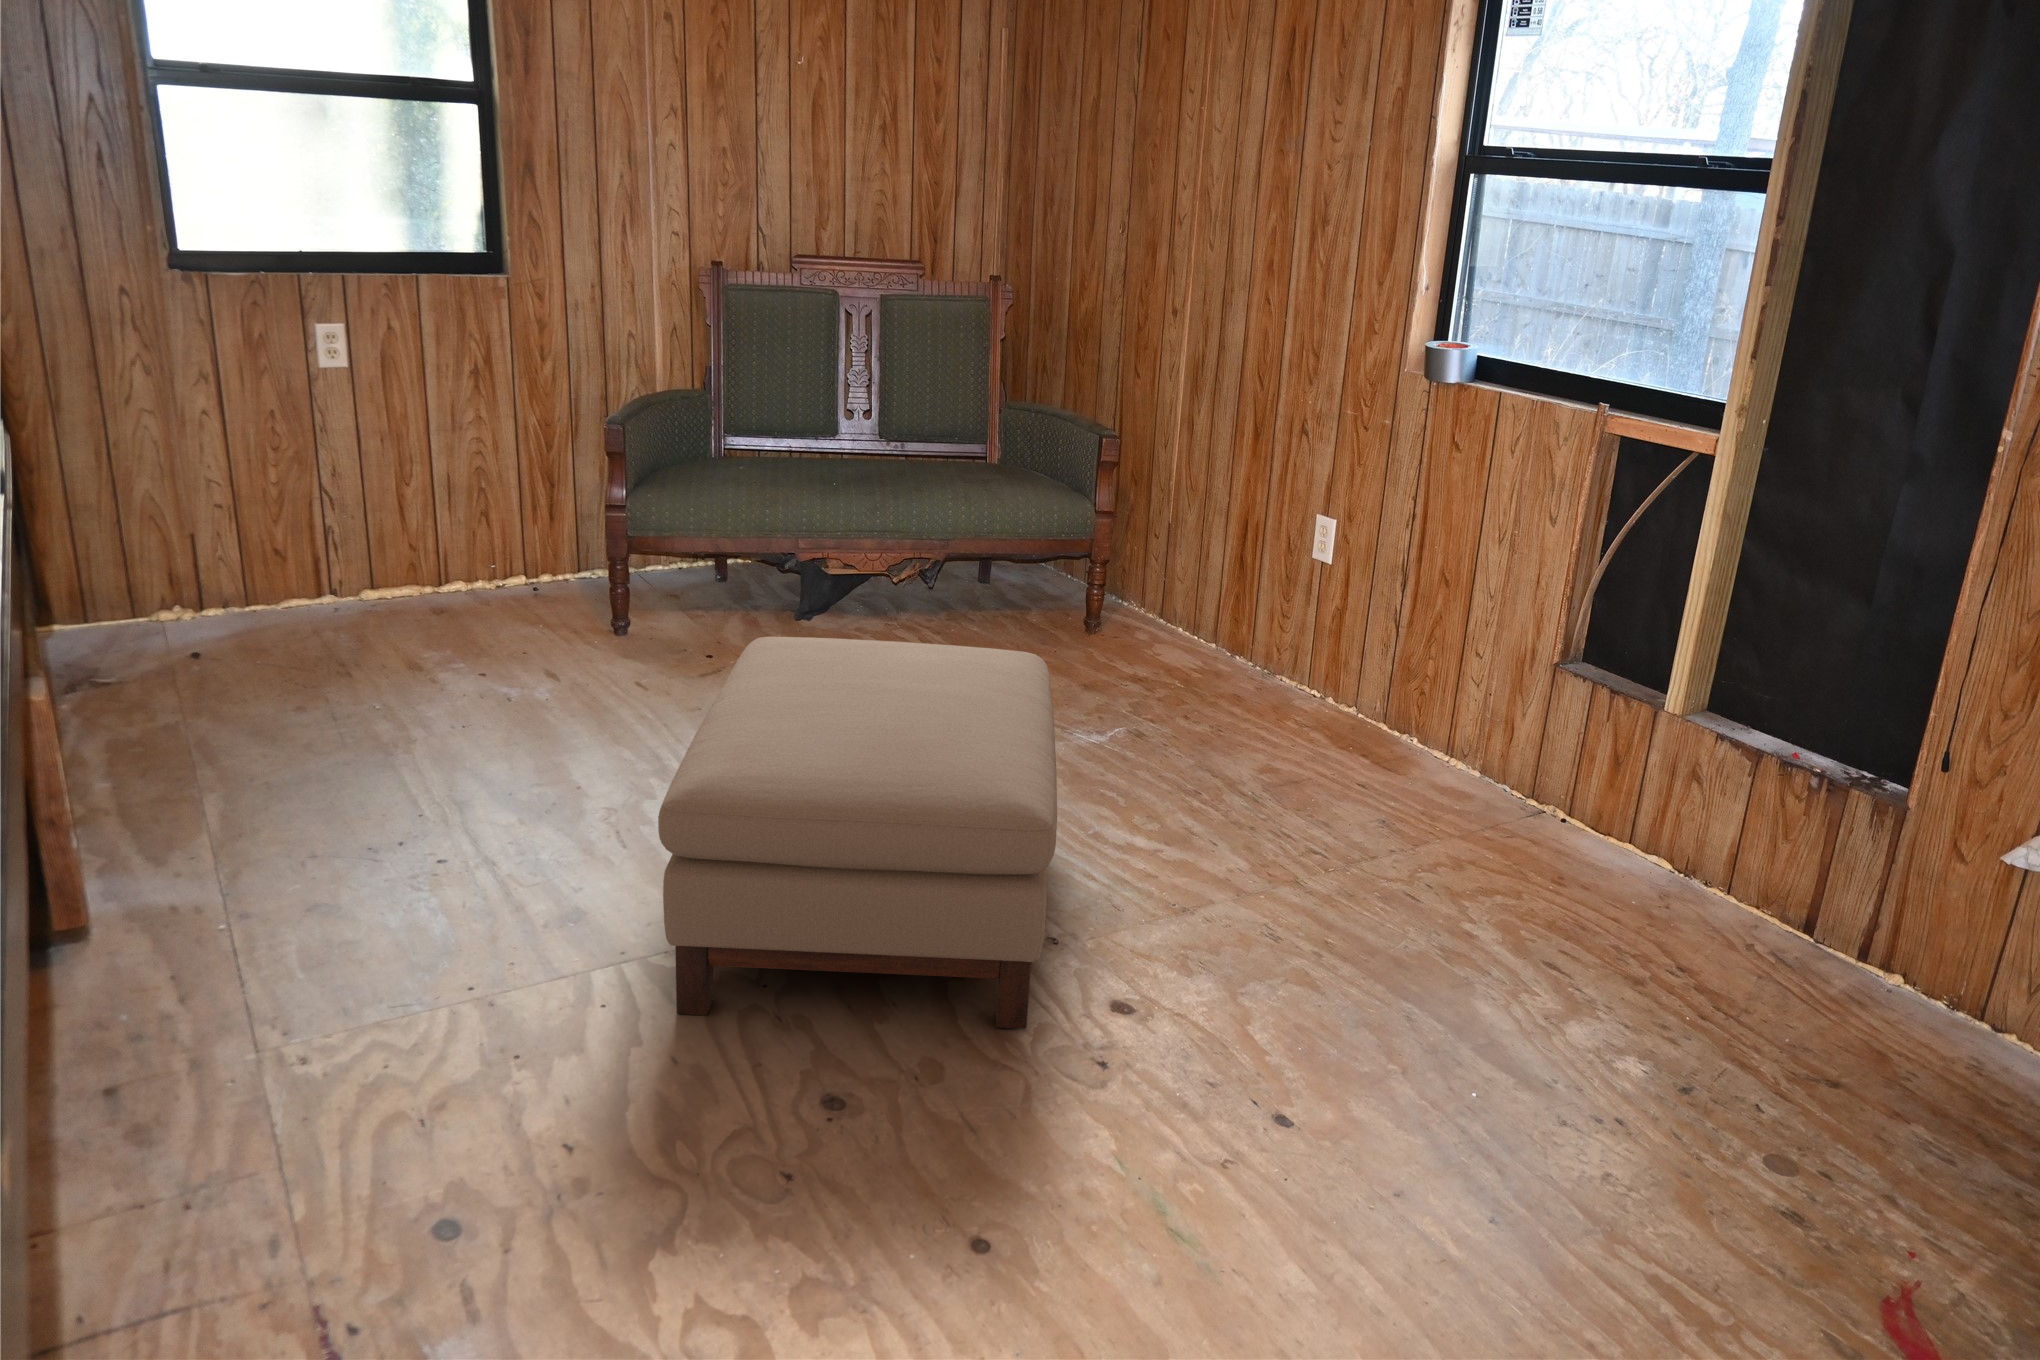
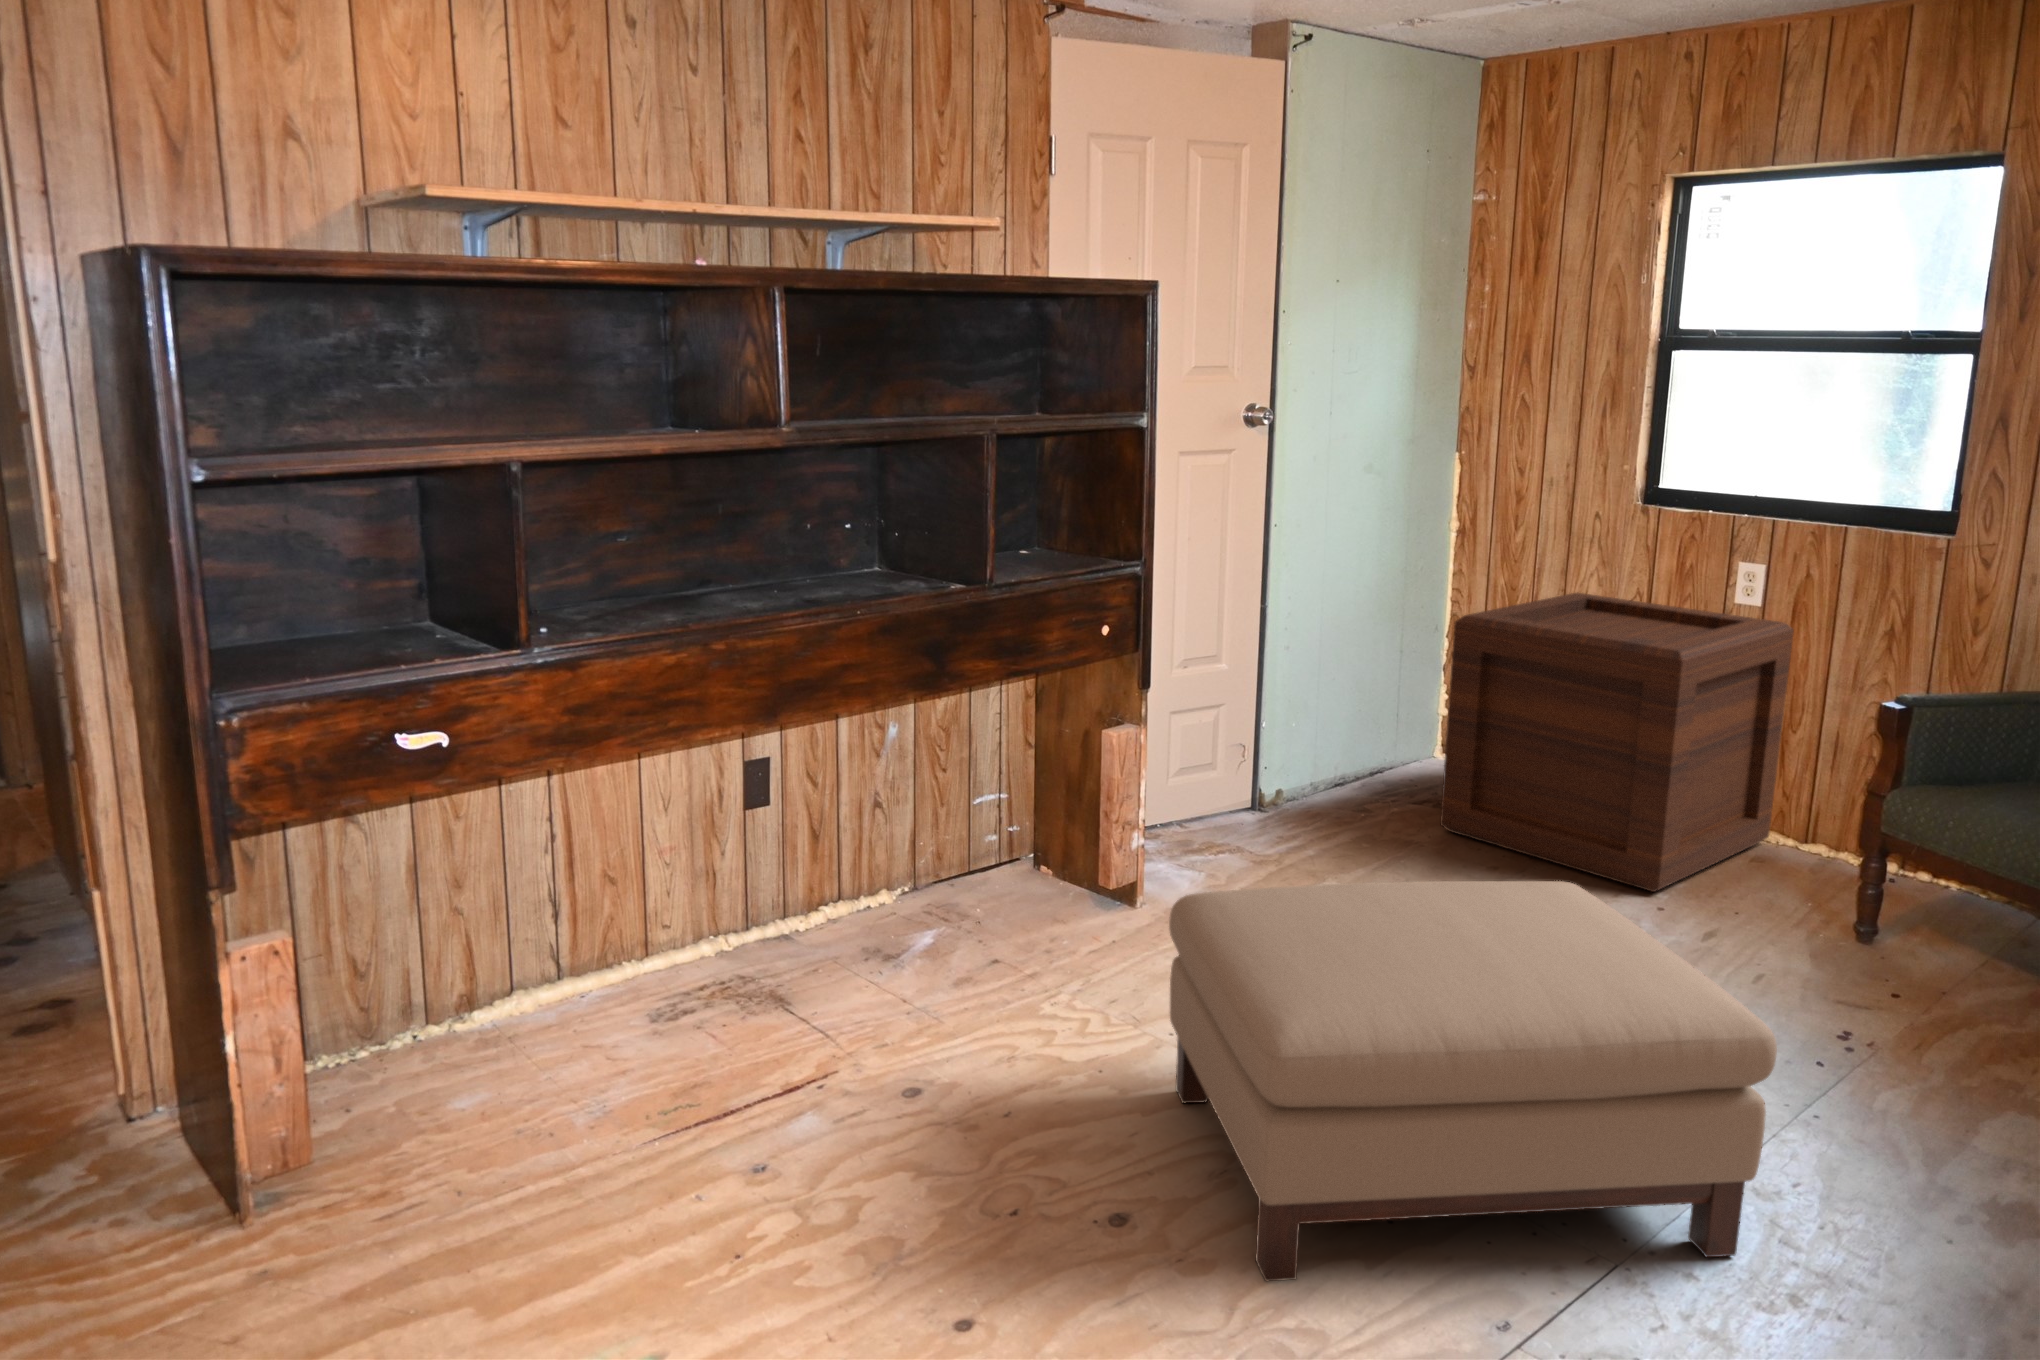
wooden crate: none [124,379,473,704] -> present [1440,593,1794,892]

